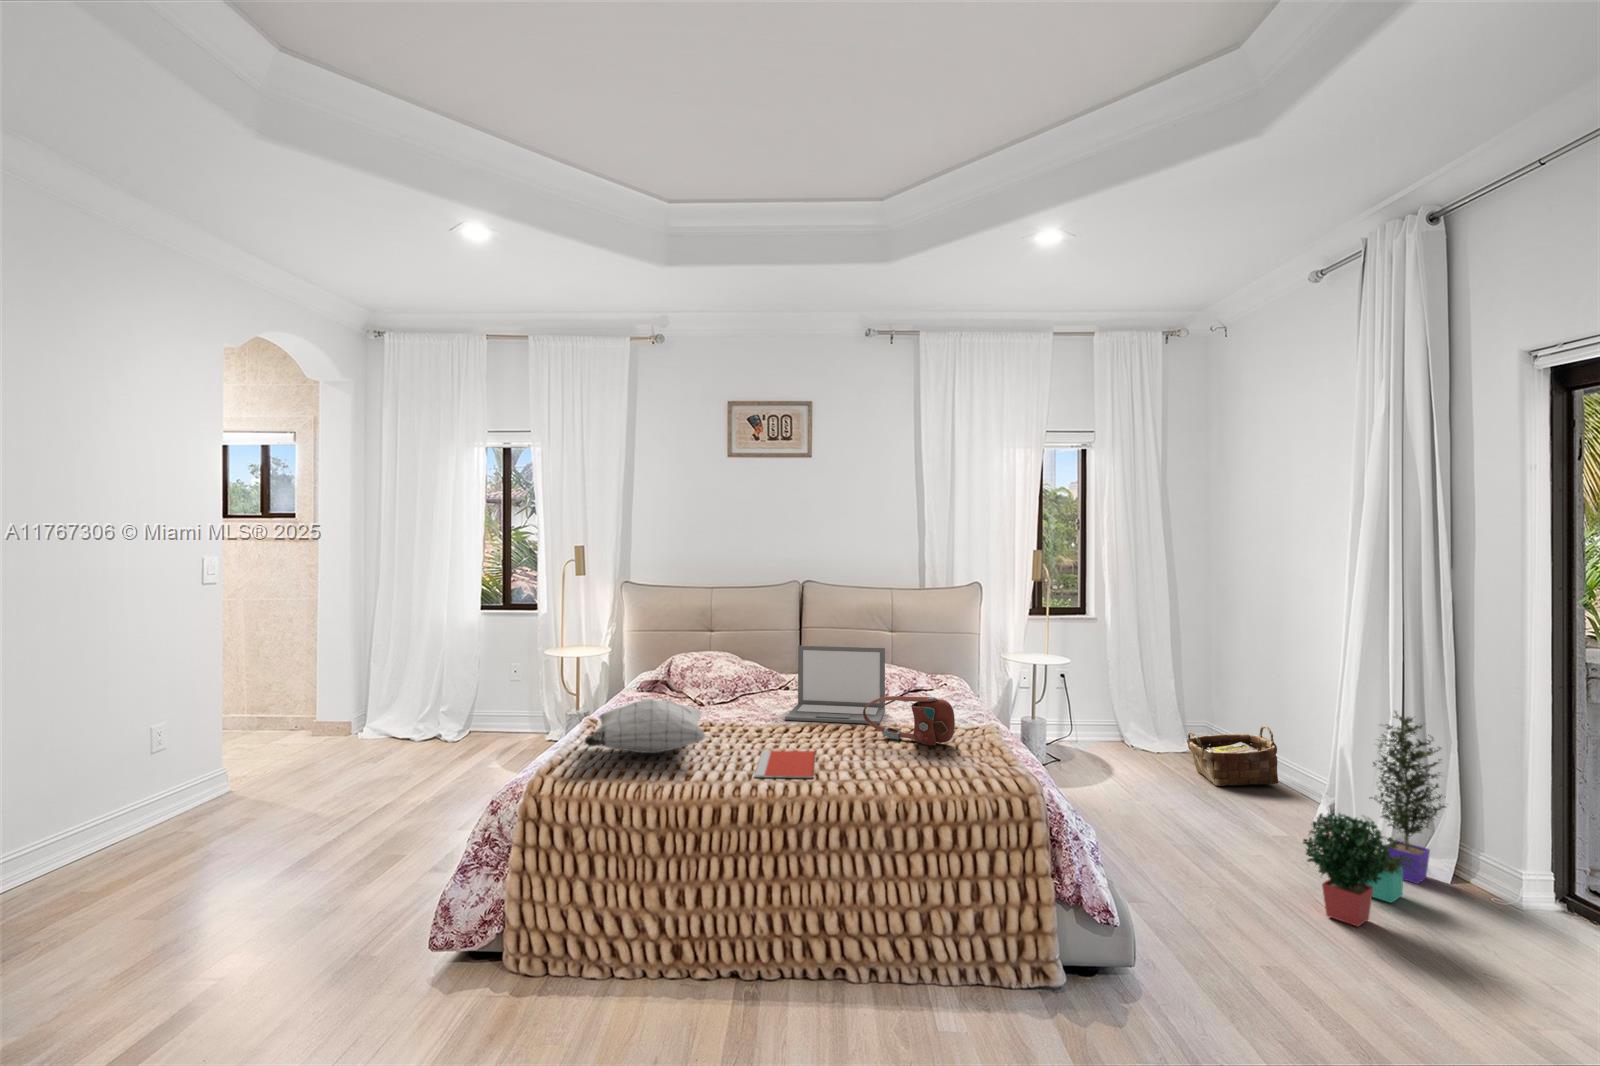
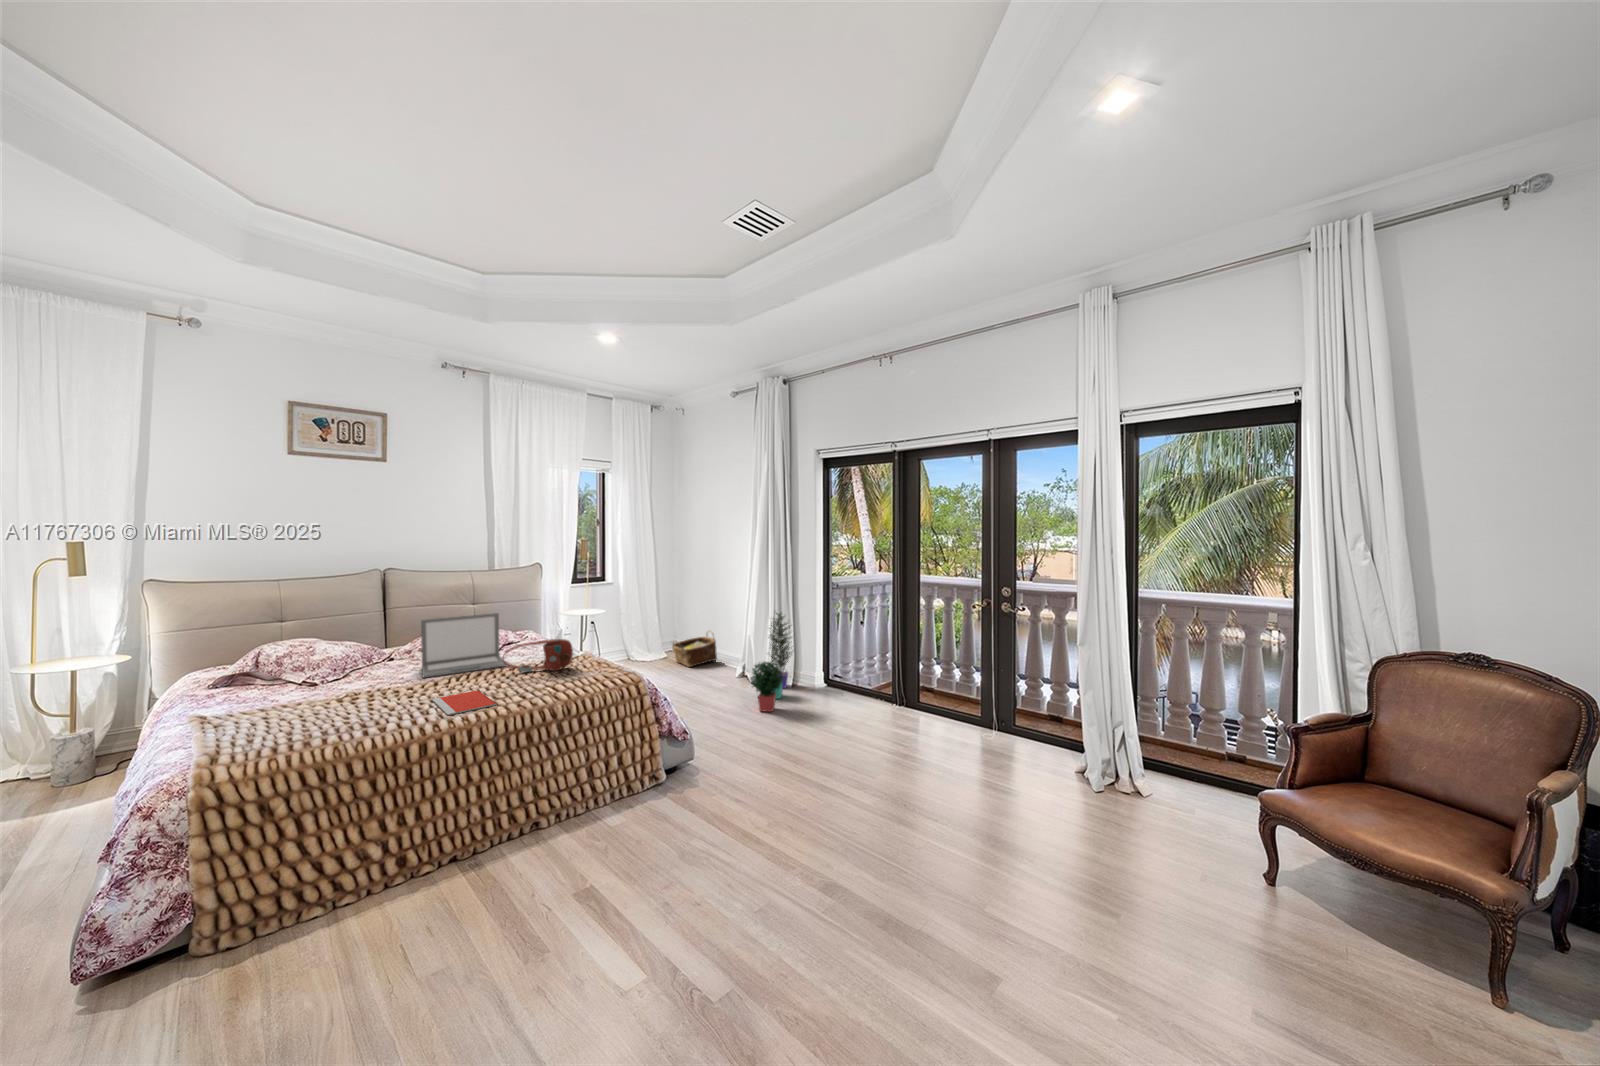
pillow: present [585,699,706,753] -> none [239,677,392,728]

